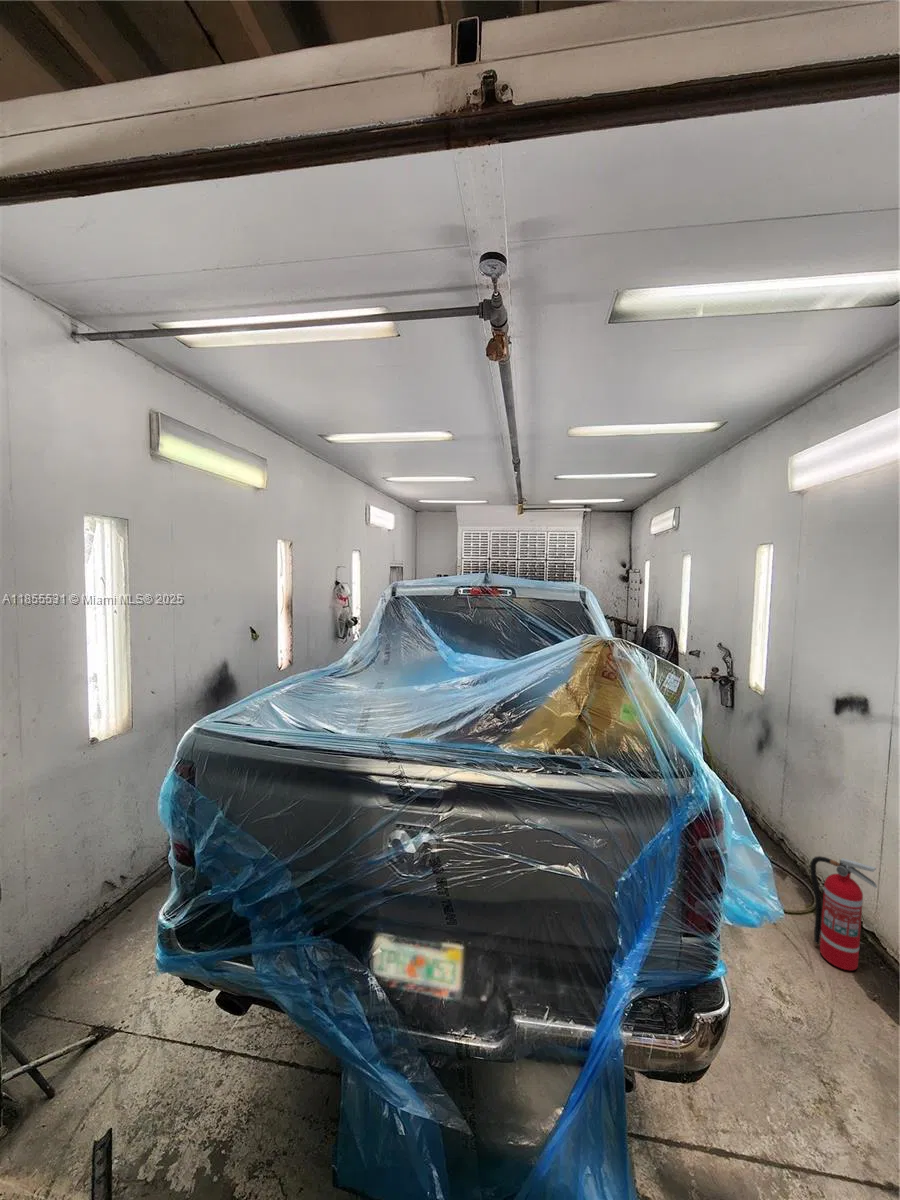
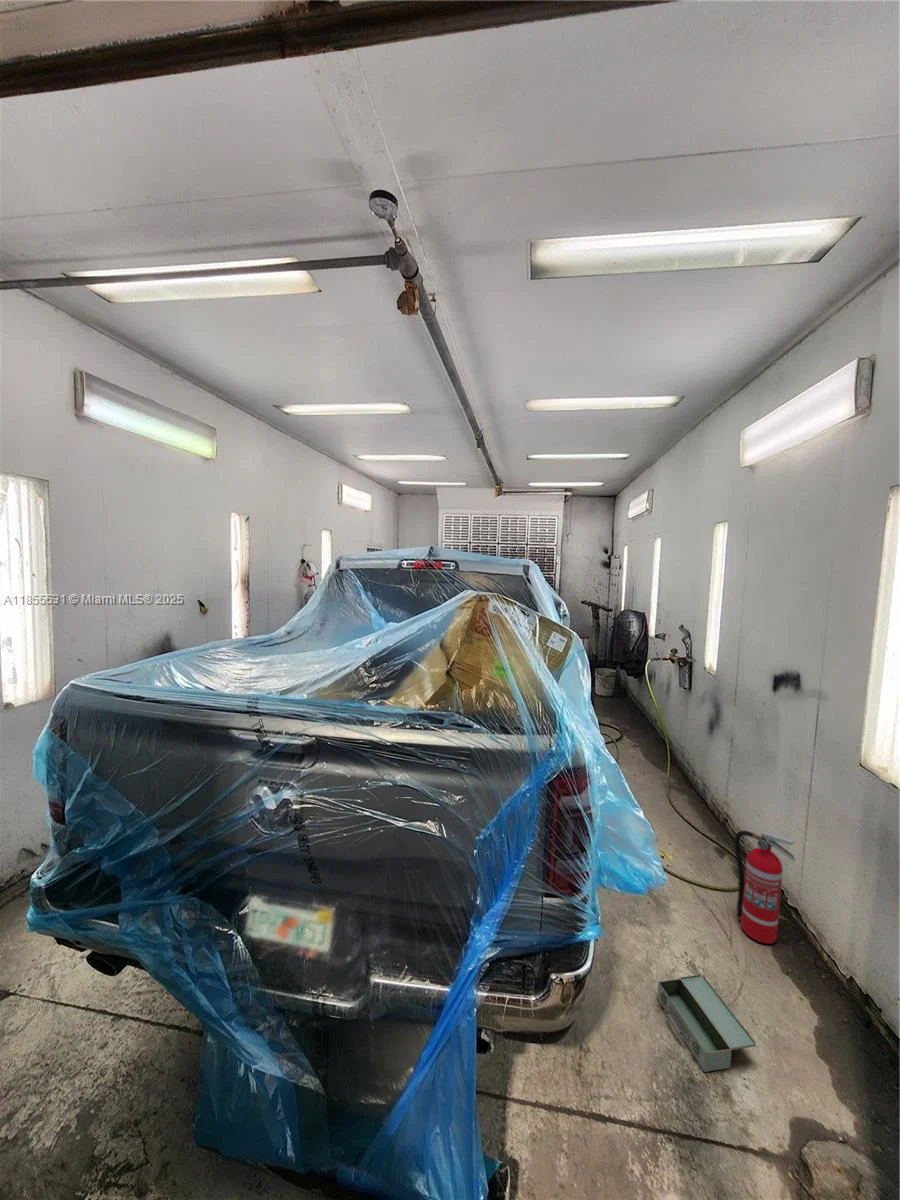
toolbox: none [752,1004,863,1104] -> present [657,975,756,1072]

